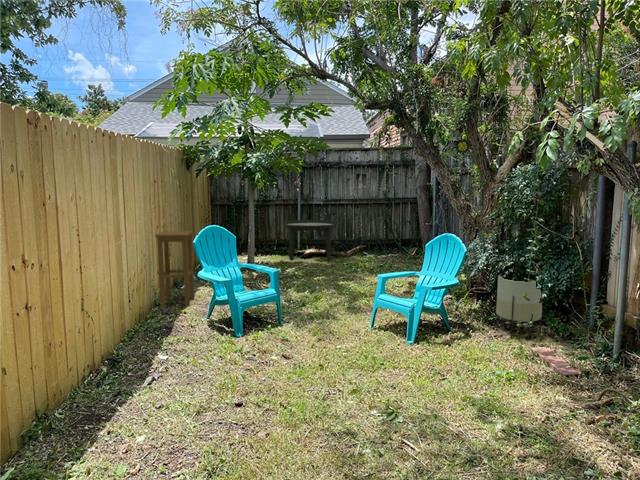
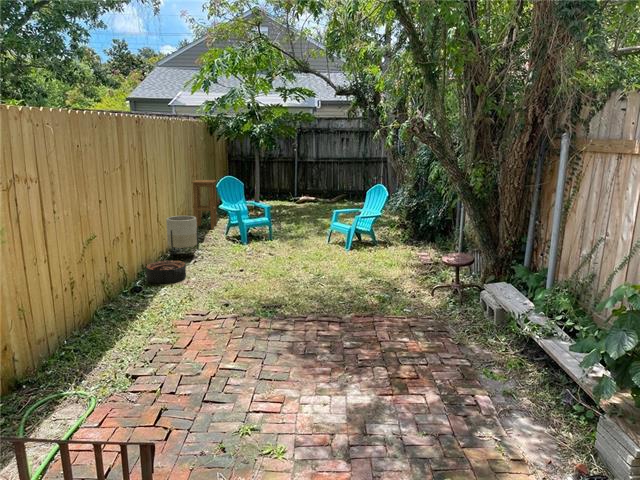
round table: present [281,220,340,260] -> none [280,174,326,205]
planter: present [496,275,542,338] -> present [166,216,199,259]
basket: none [30,398,121,466] -> present [146,261,186,284]

